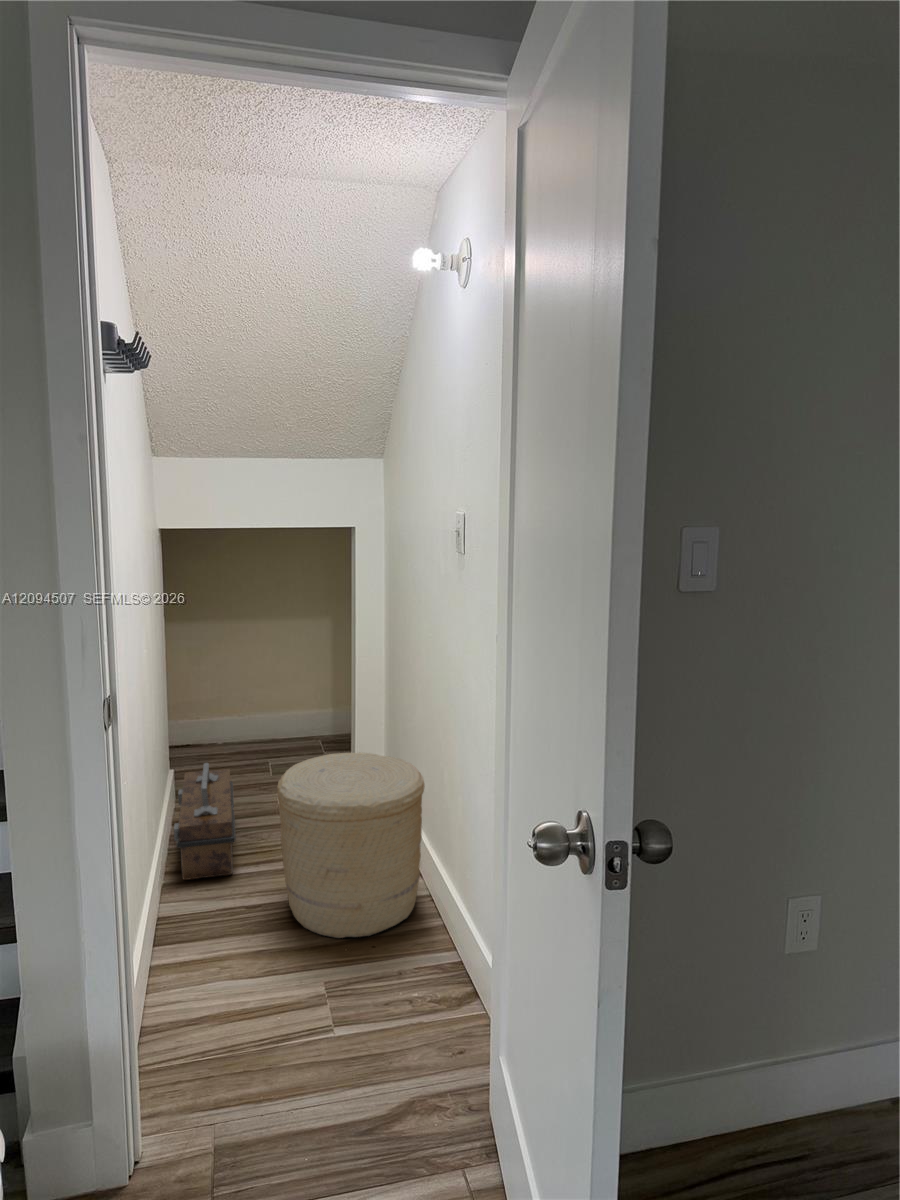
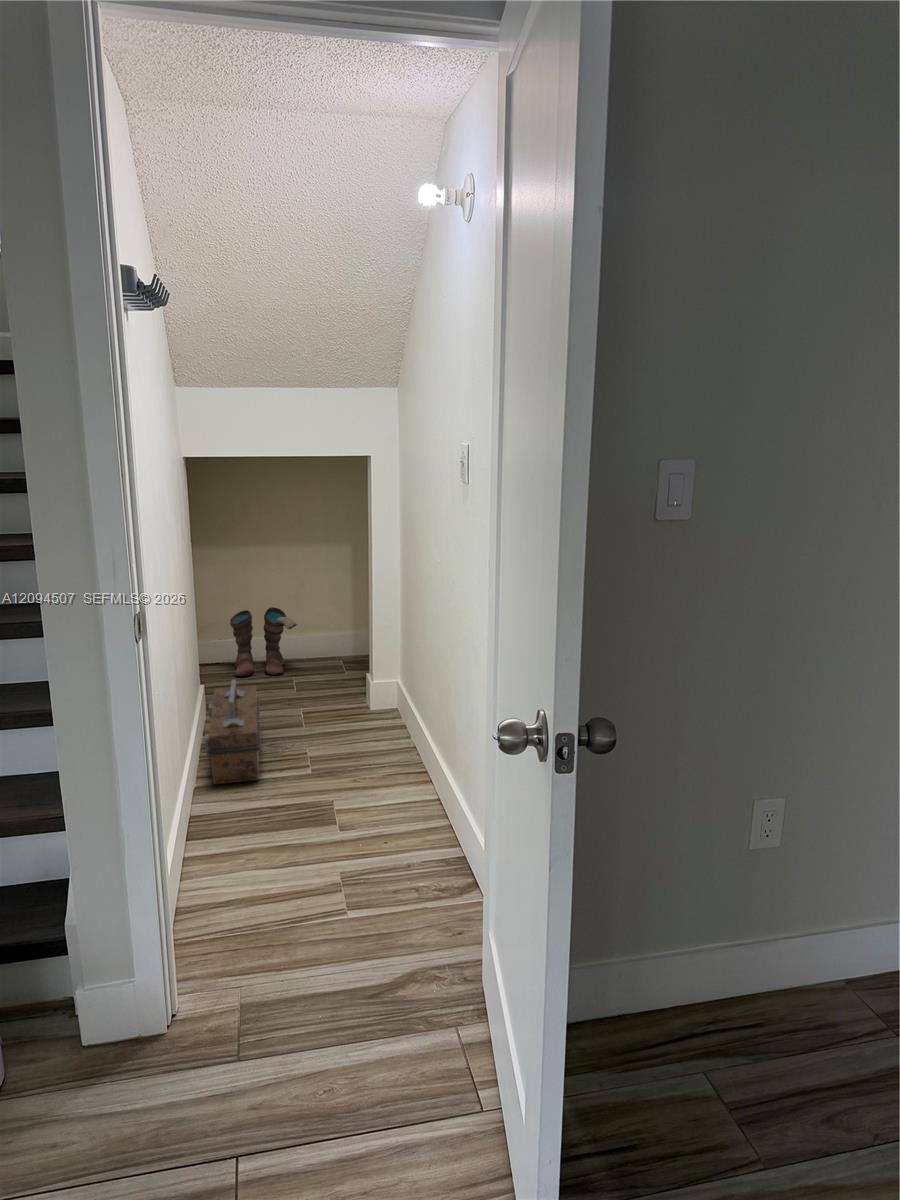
boots: none [201,684,274,758] -> present [230,607,298,677]
woven basket: present [277,752,425,938] -> none [297,670,433,836]

